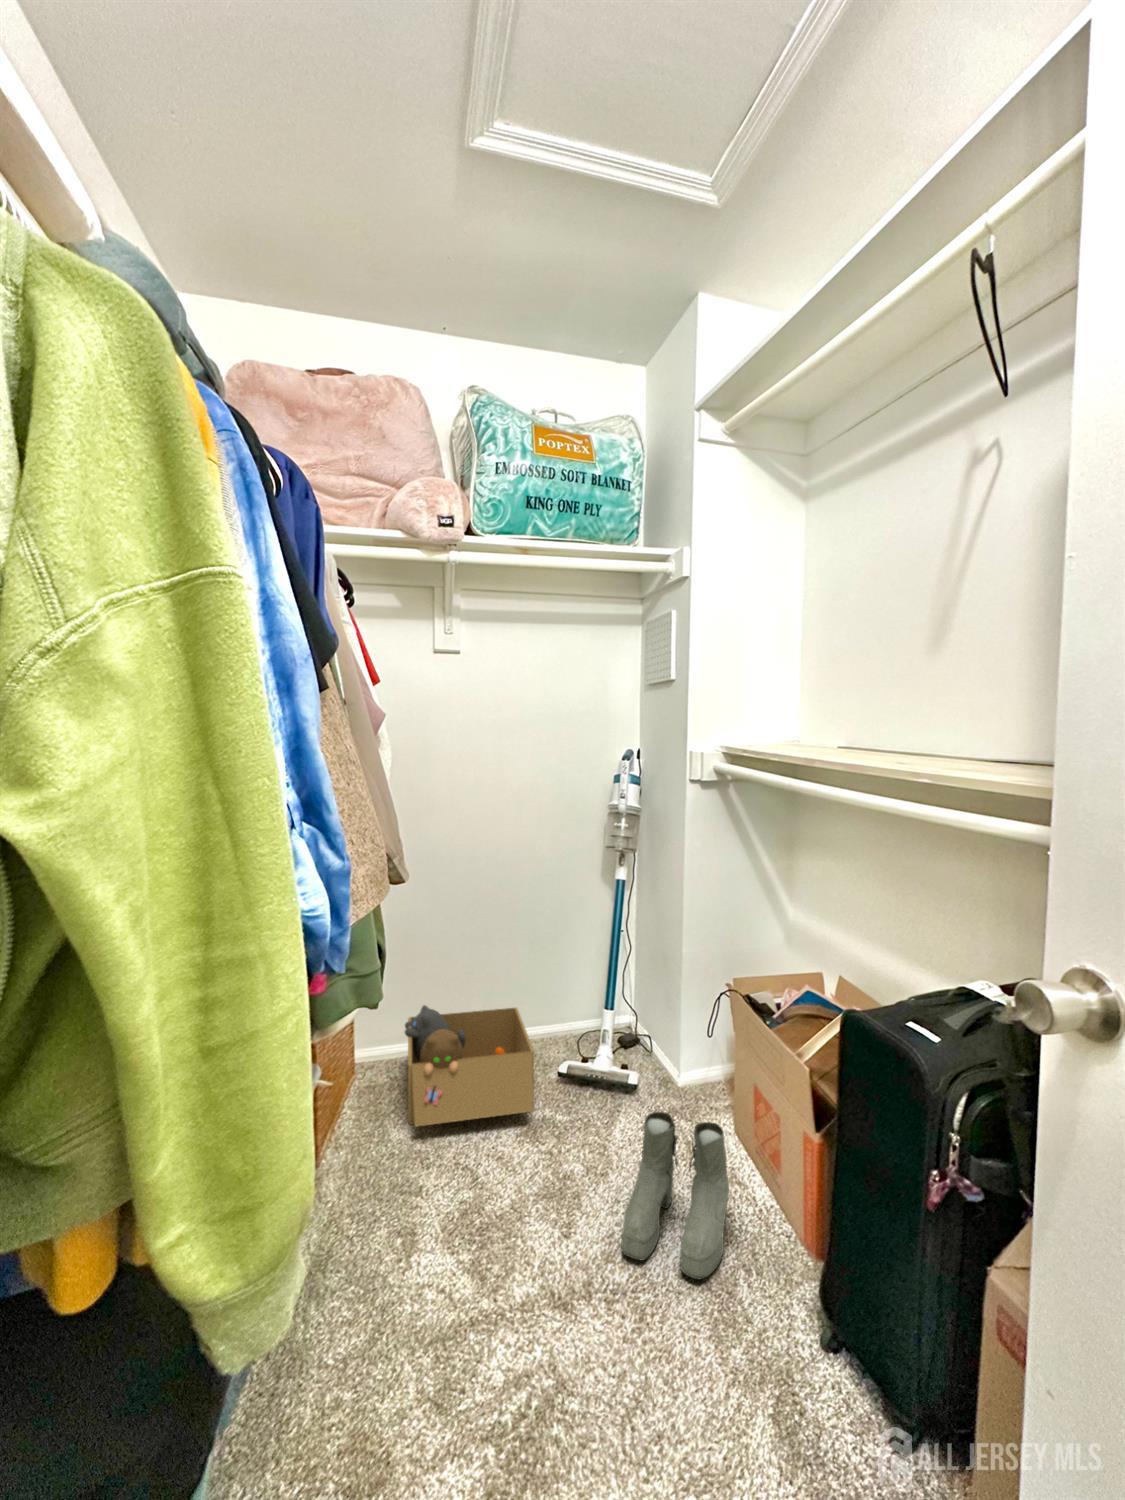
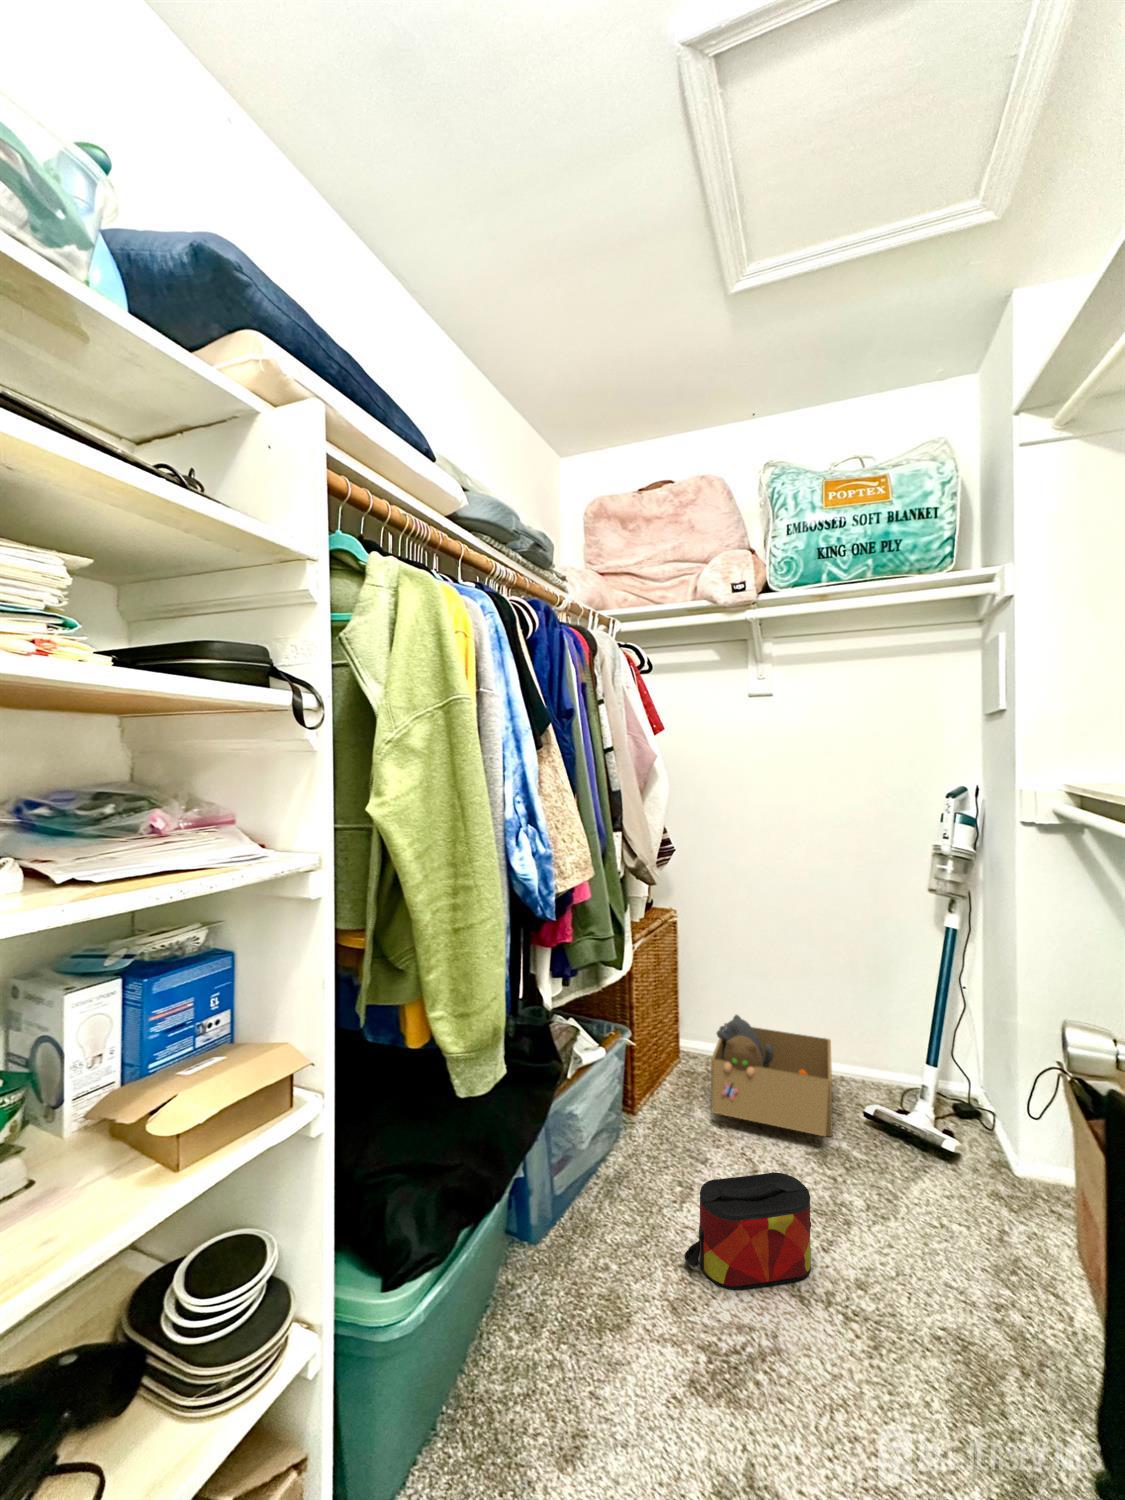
boots: present [621,1112,729,1279] -> none [876,1164,1022,1348]
bag: none [434,1175,563,1343] -> present [684,1172,811,1290]

